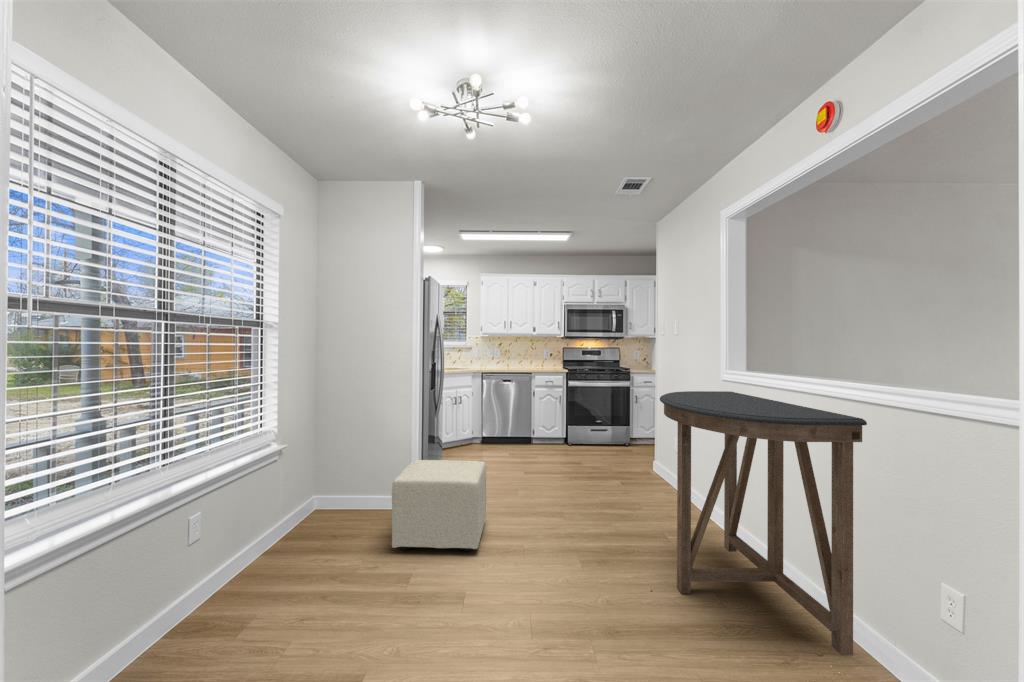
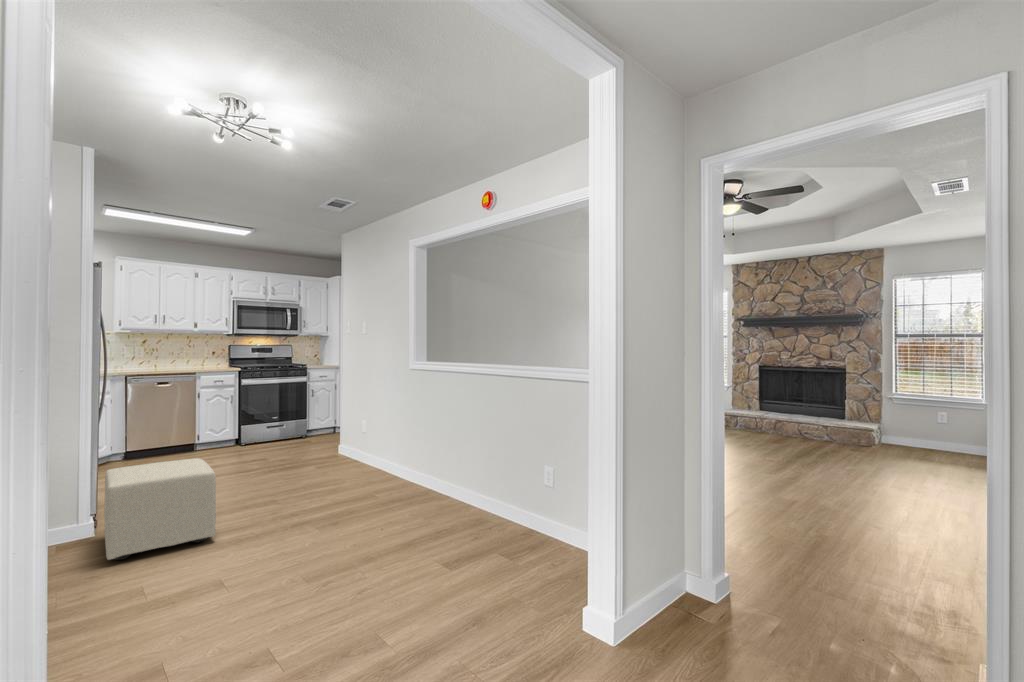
console table: present [660,391,867,655] -> none [379,375,509,519]

